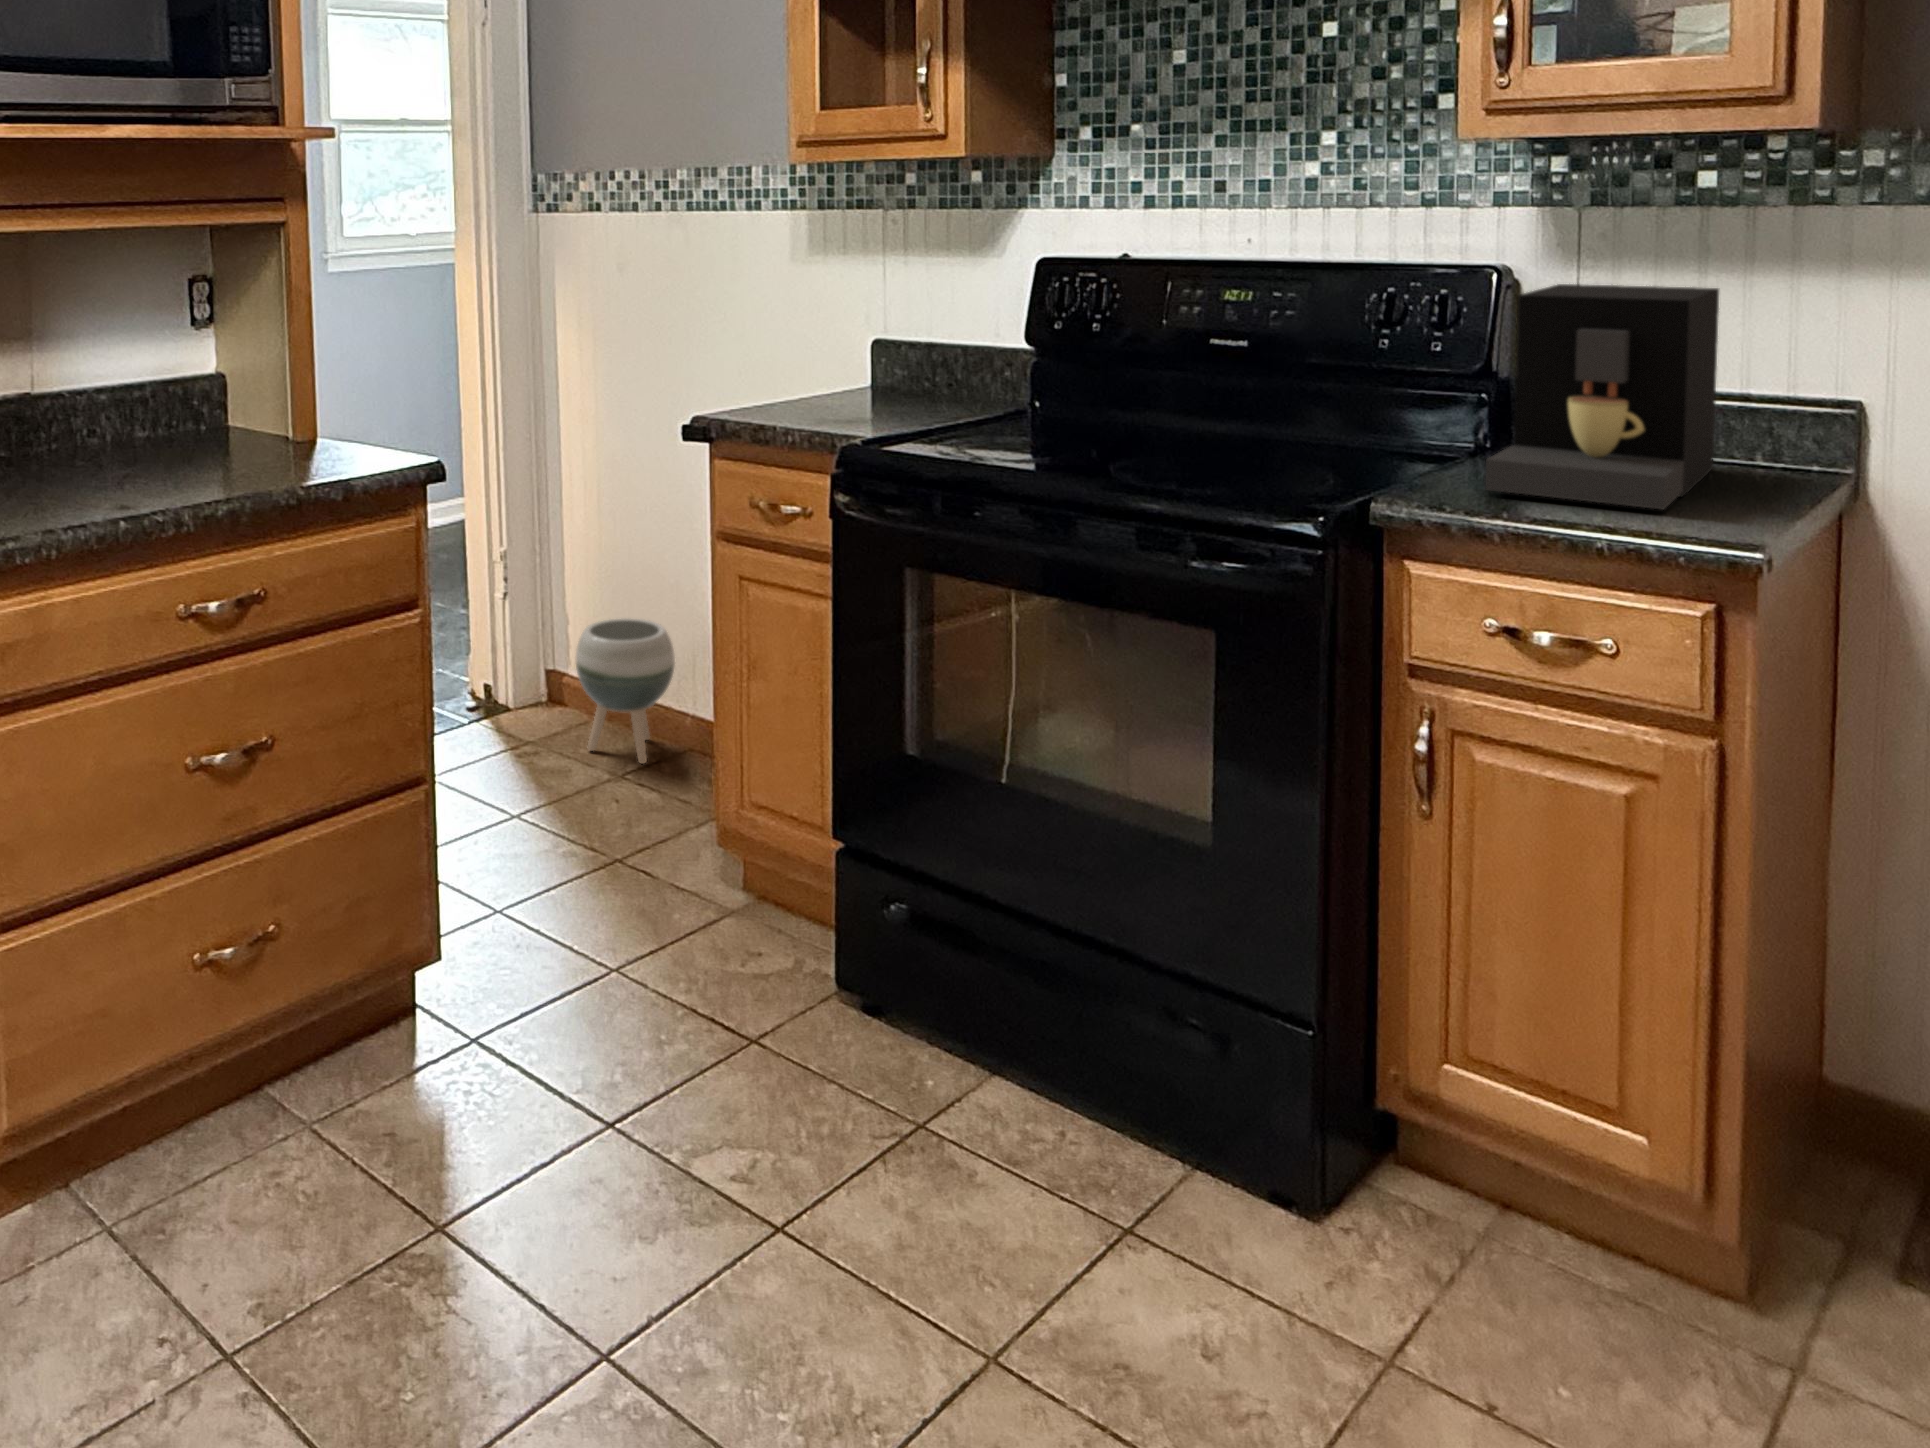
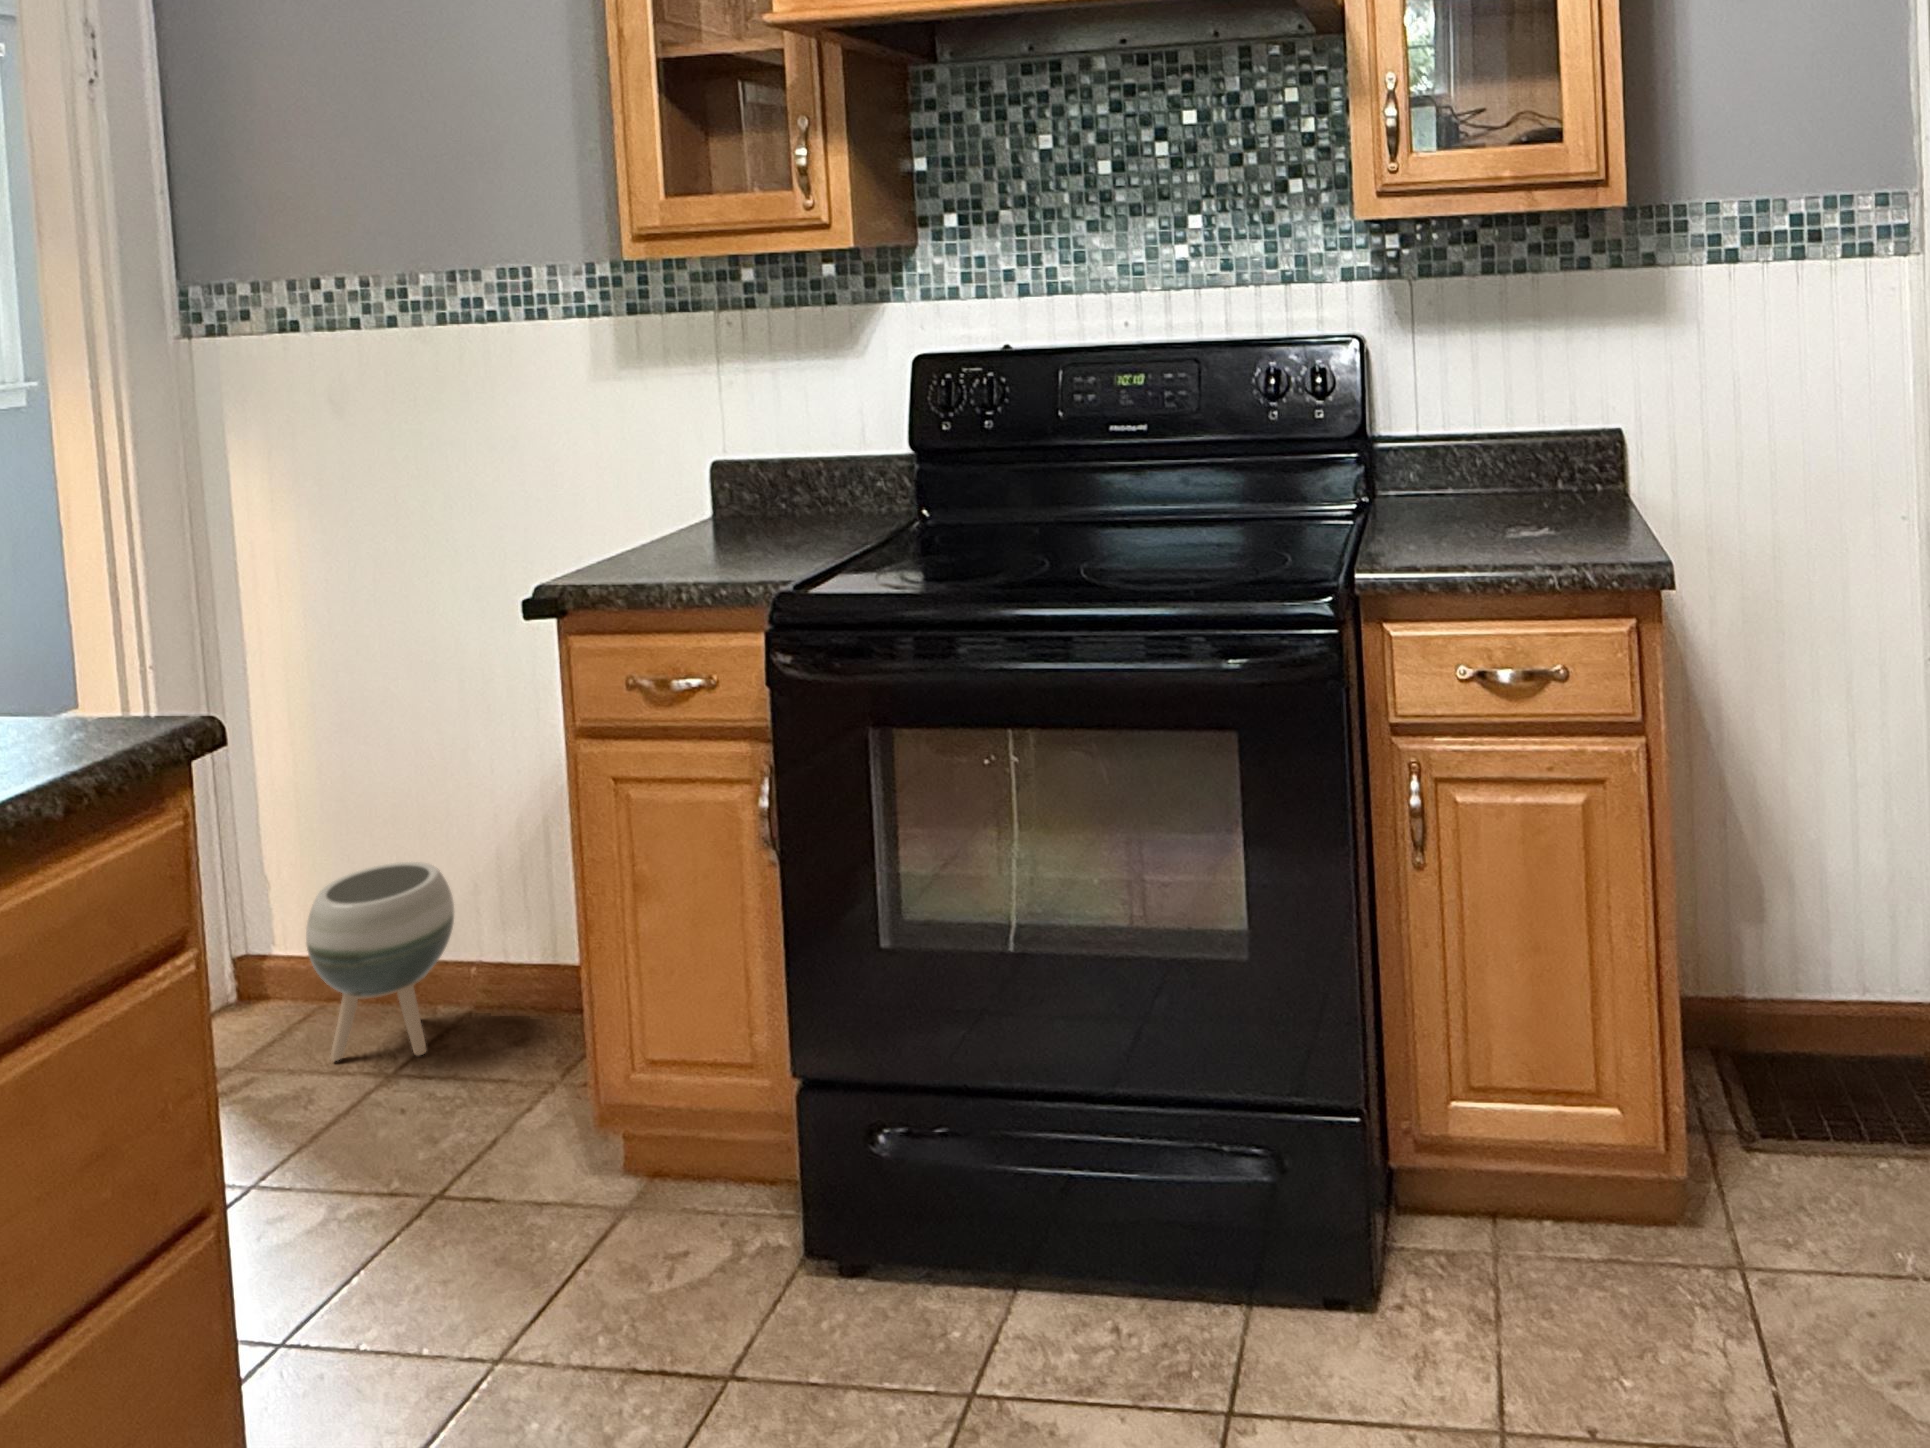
coffee maker: present [1486,284,1719,509] -> none [1410,344,1561,546]

